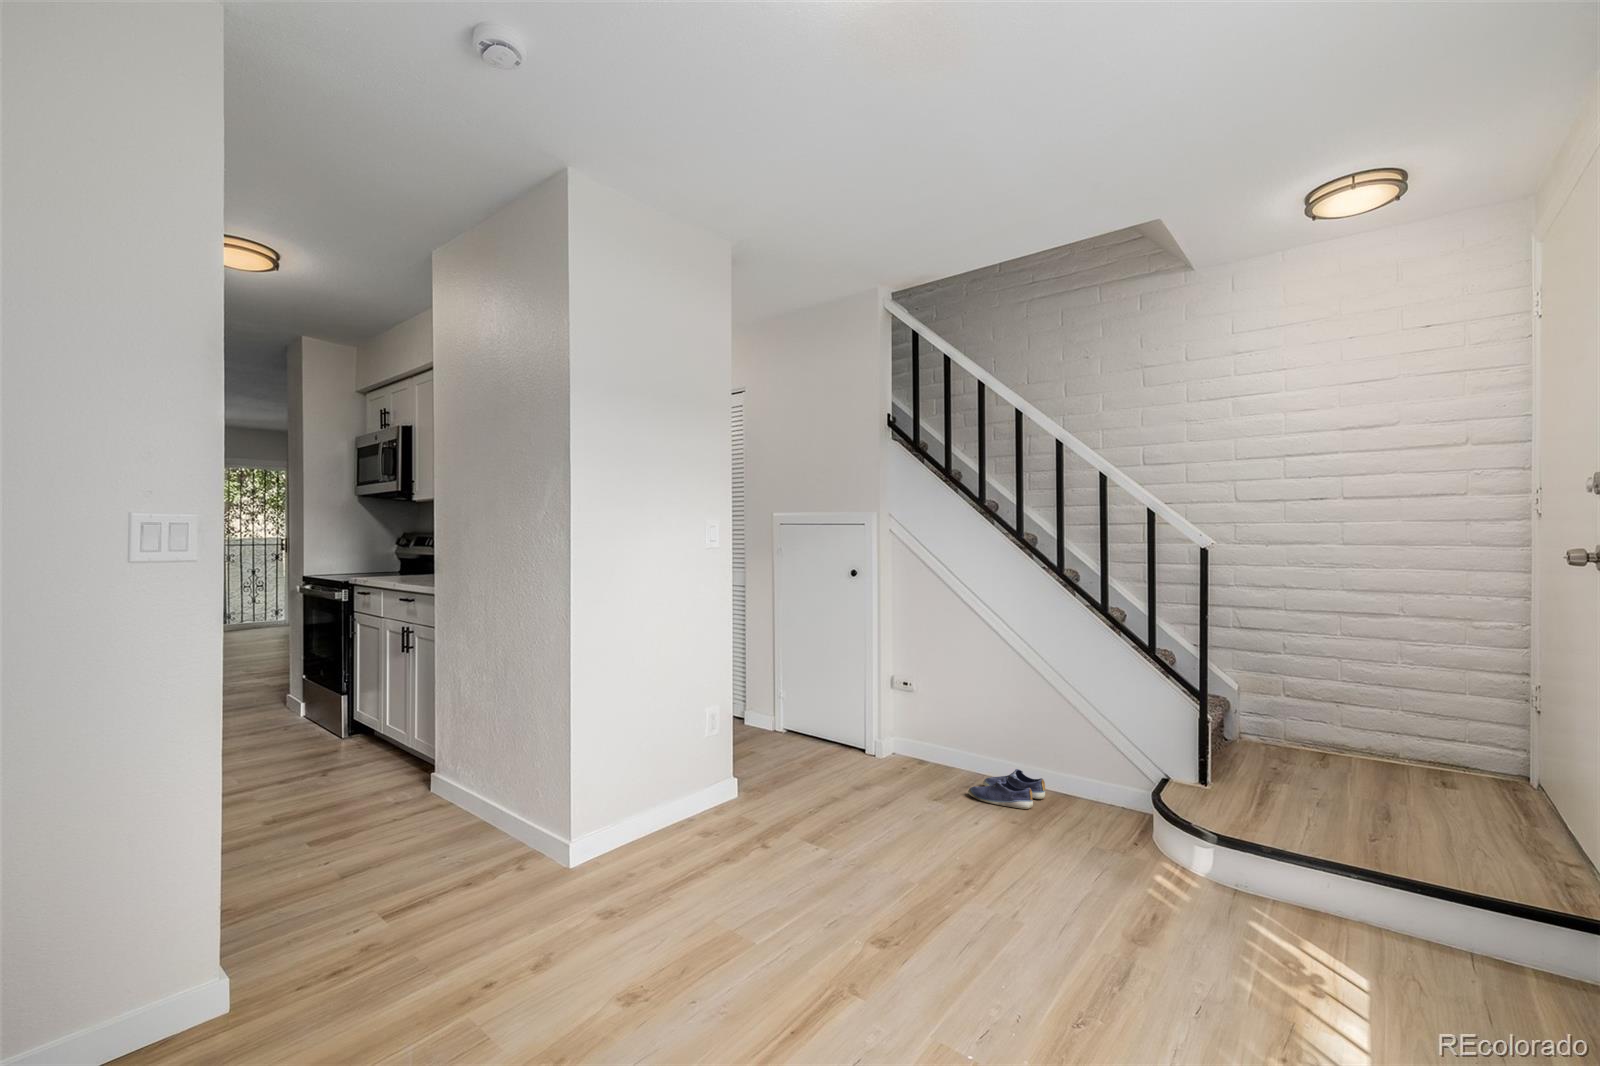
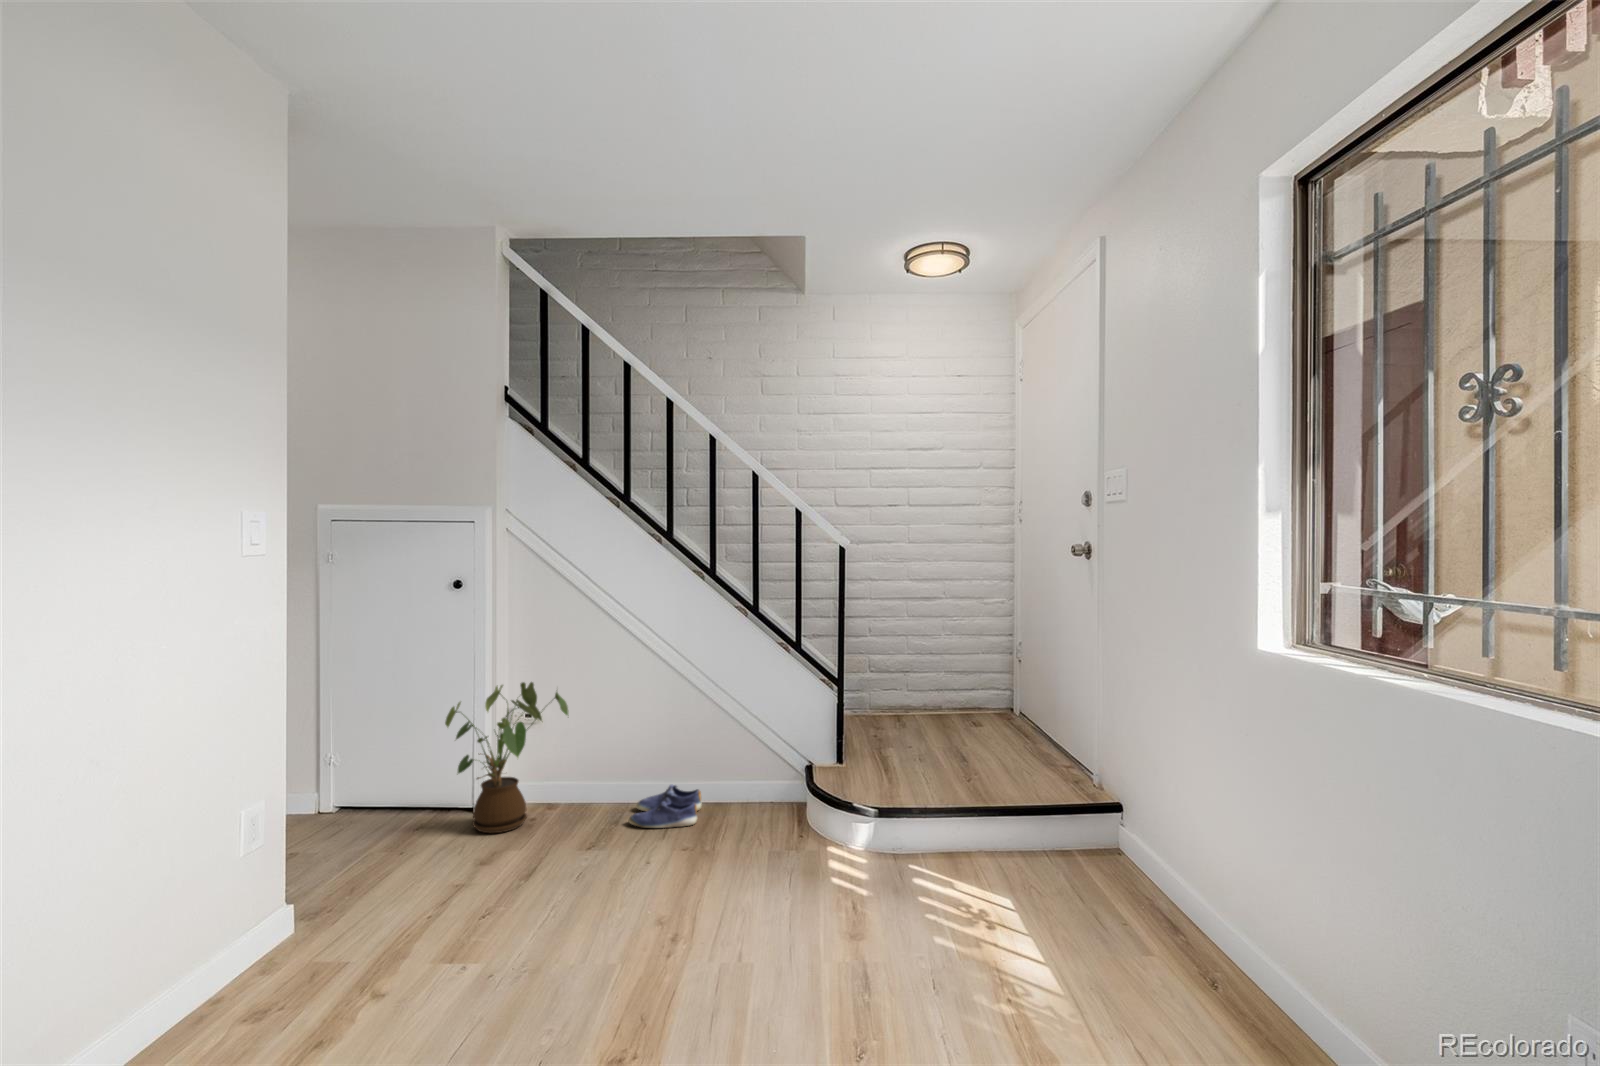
house plant: none [828,653,925,777] -> present [445,682,568,833]

